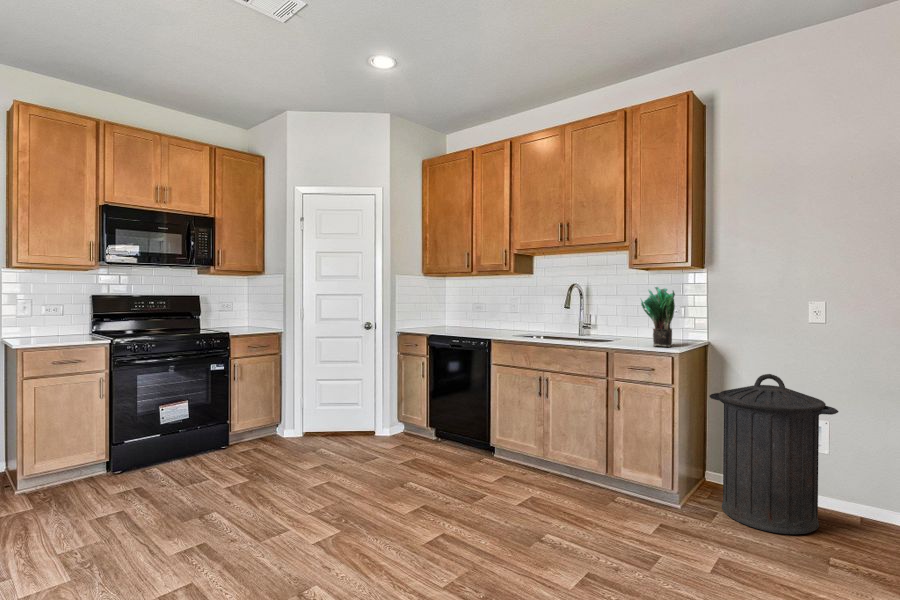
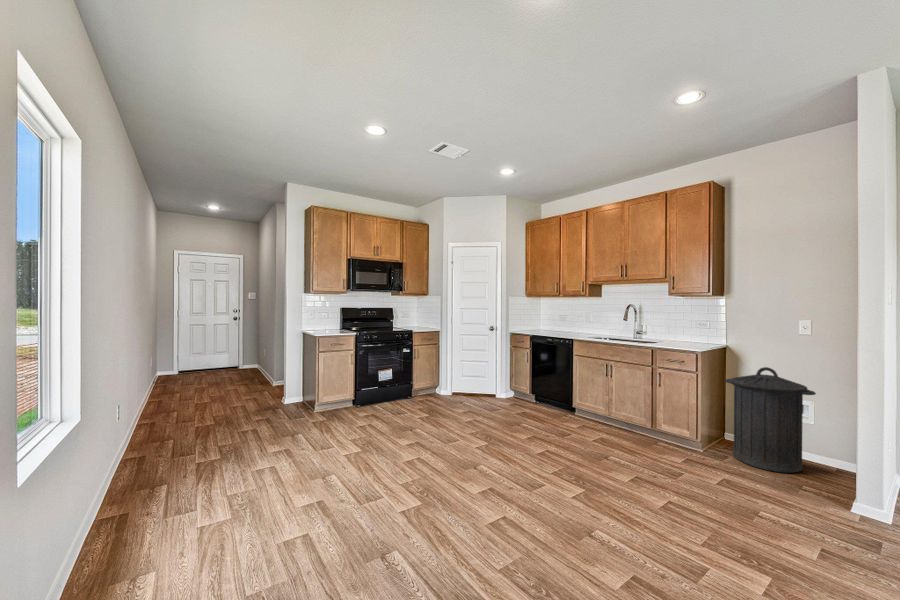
potted plant: present [641,287,675,347] -> none [676,308,700,347]

